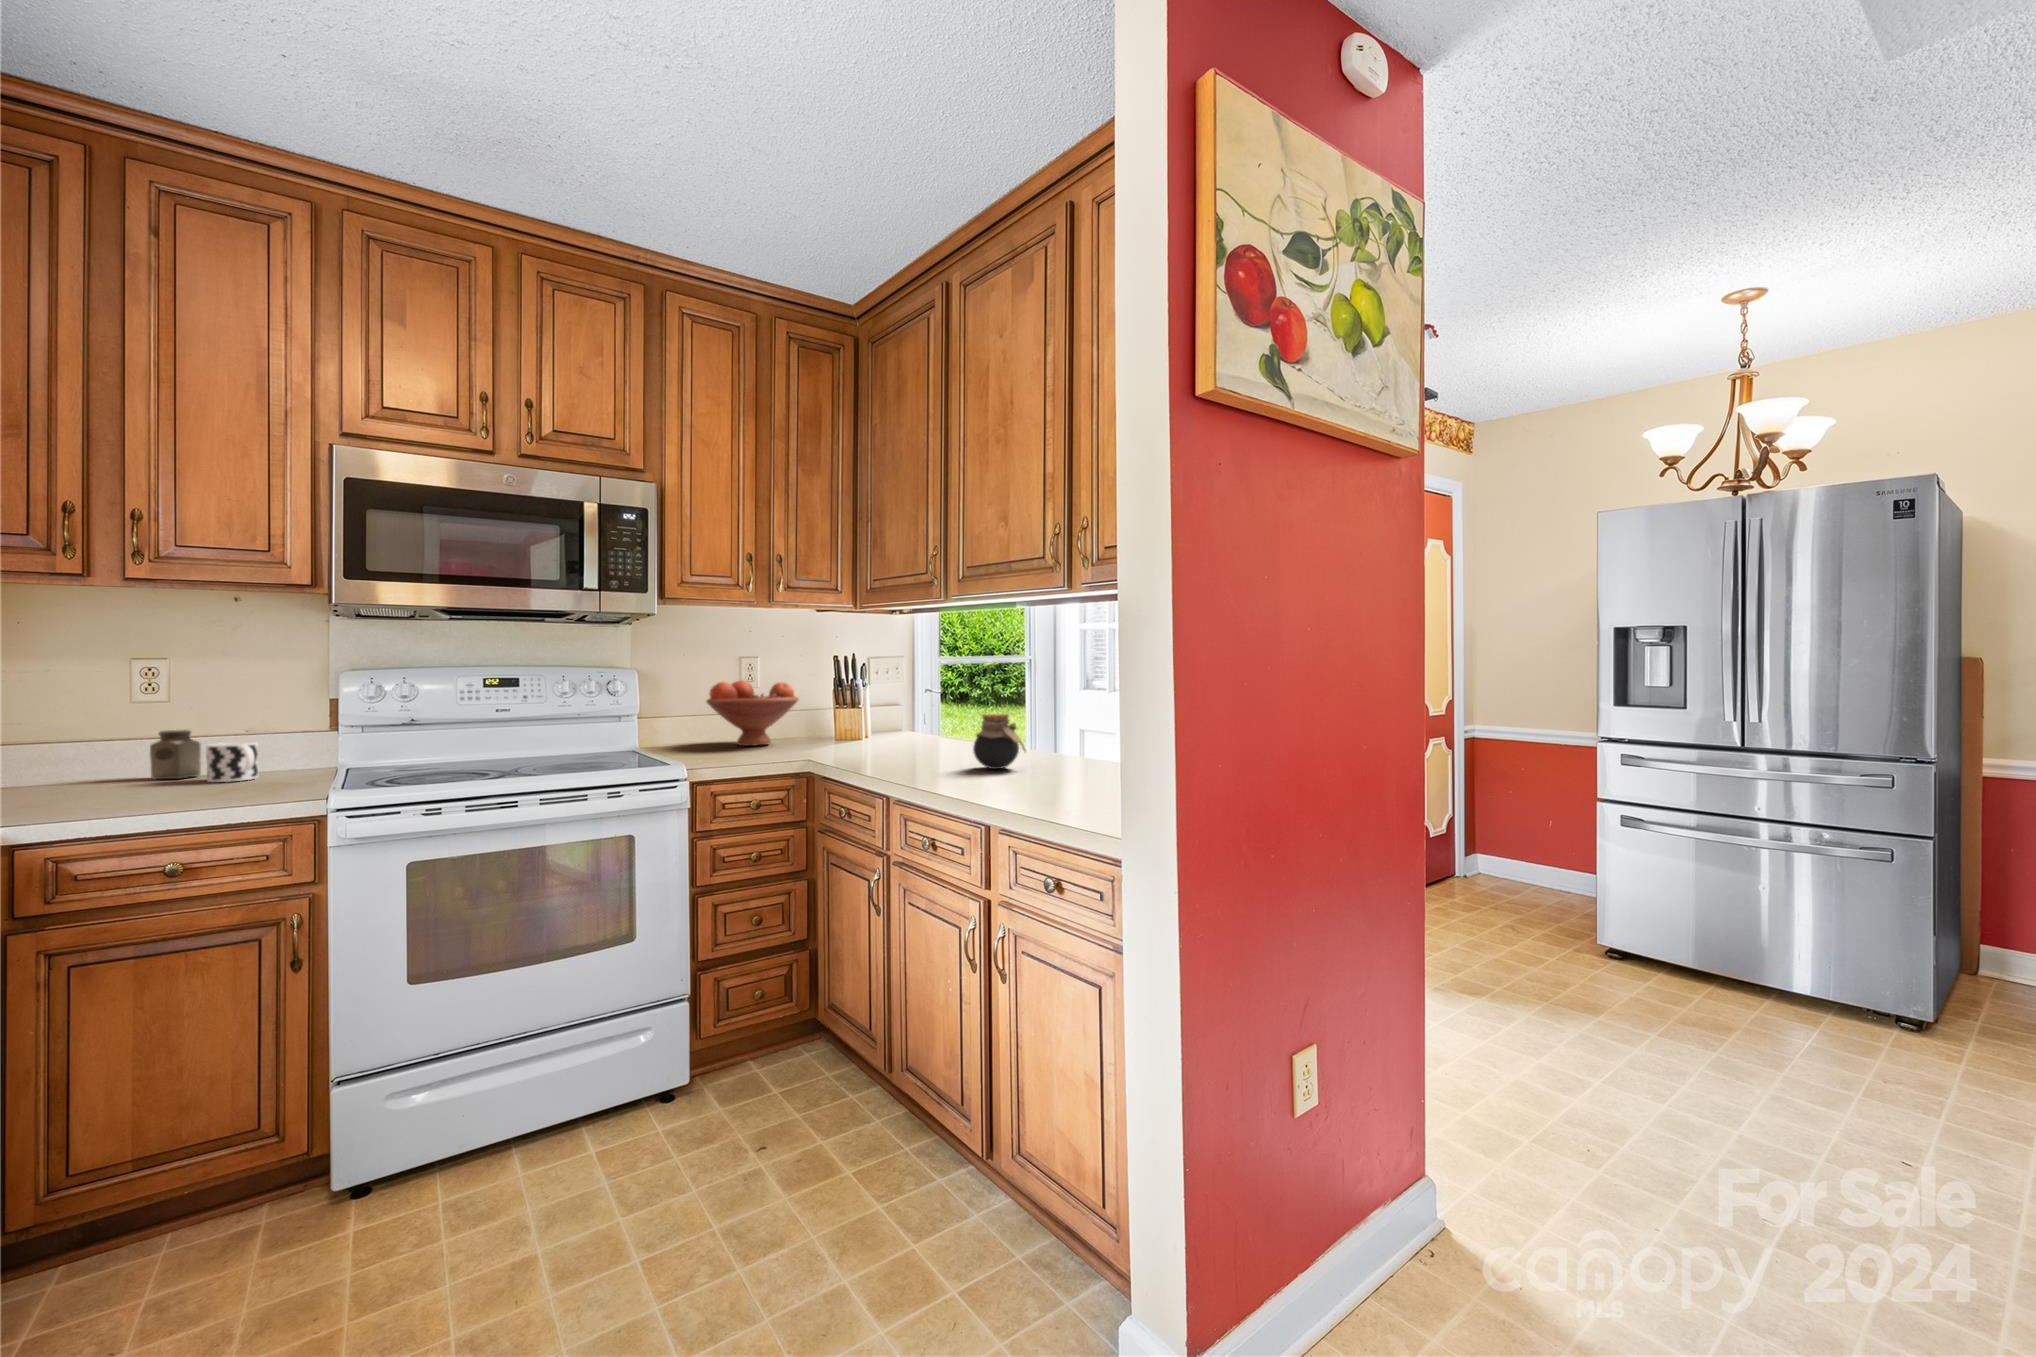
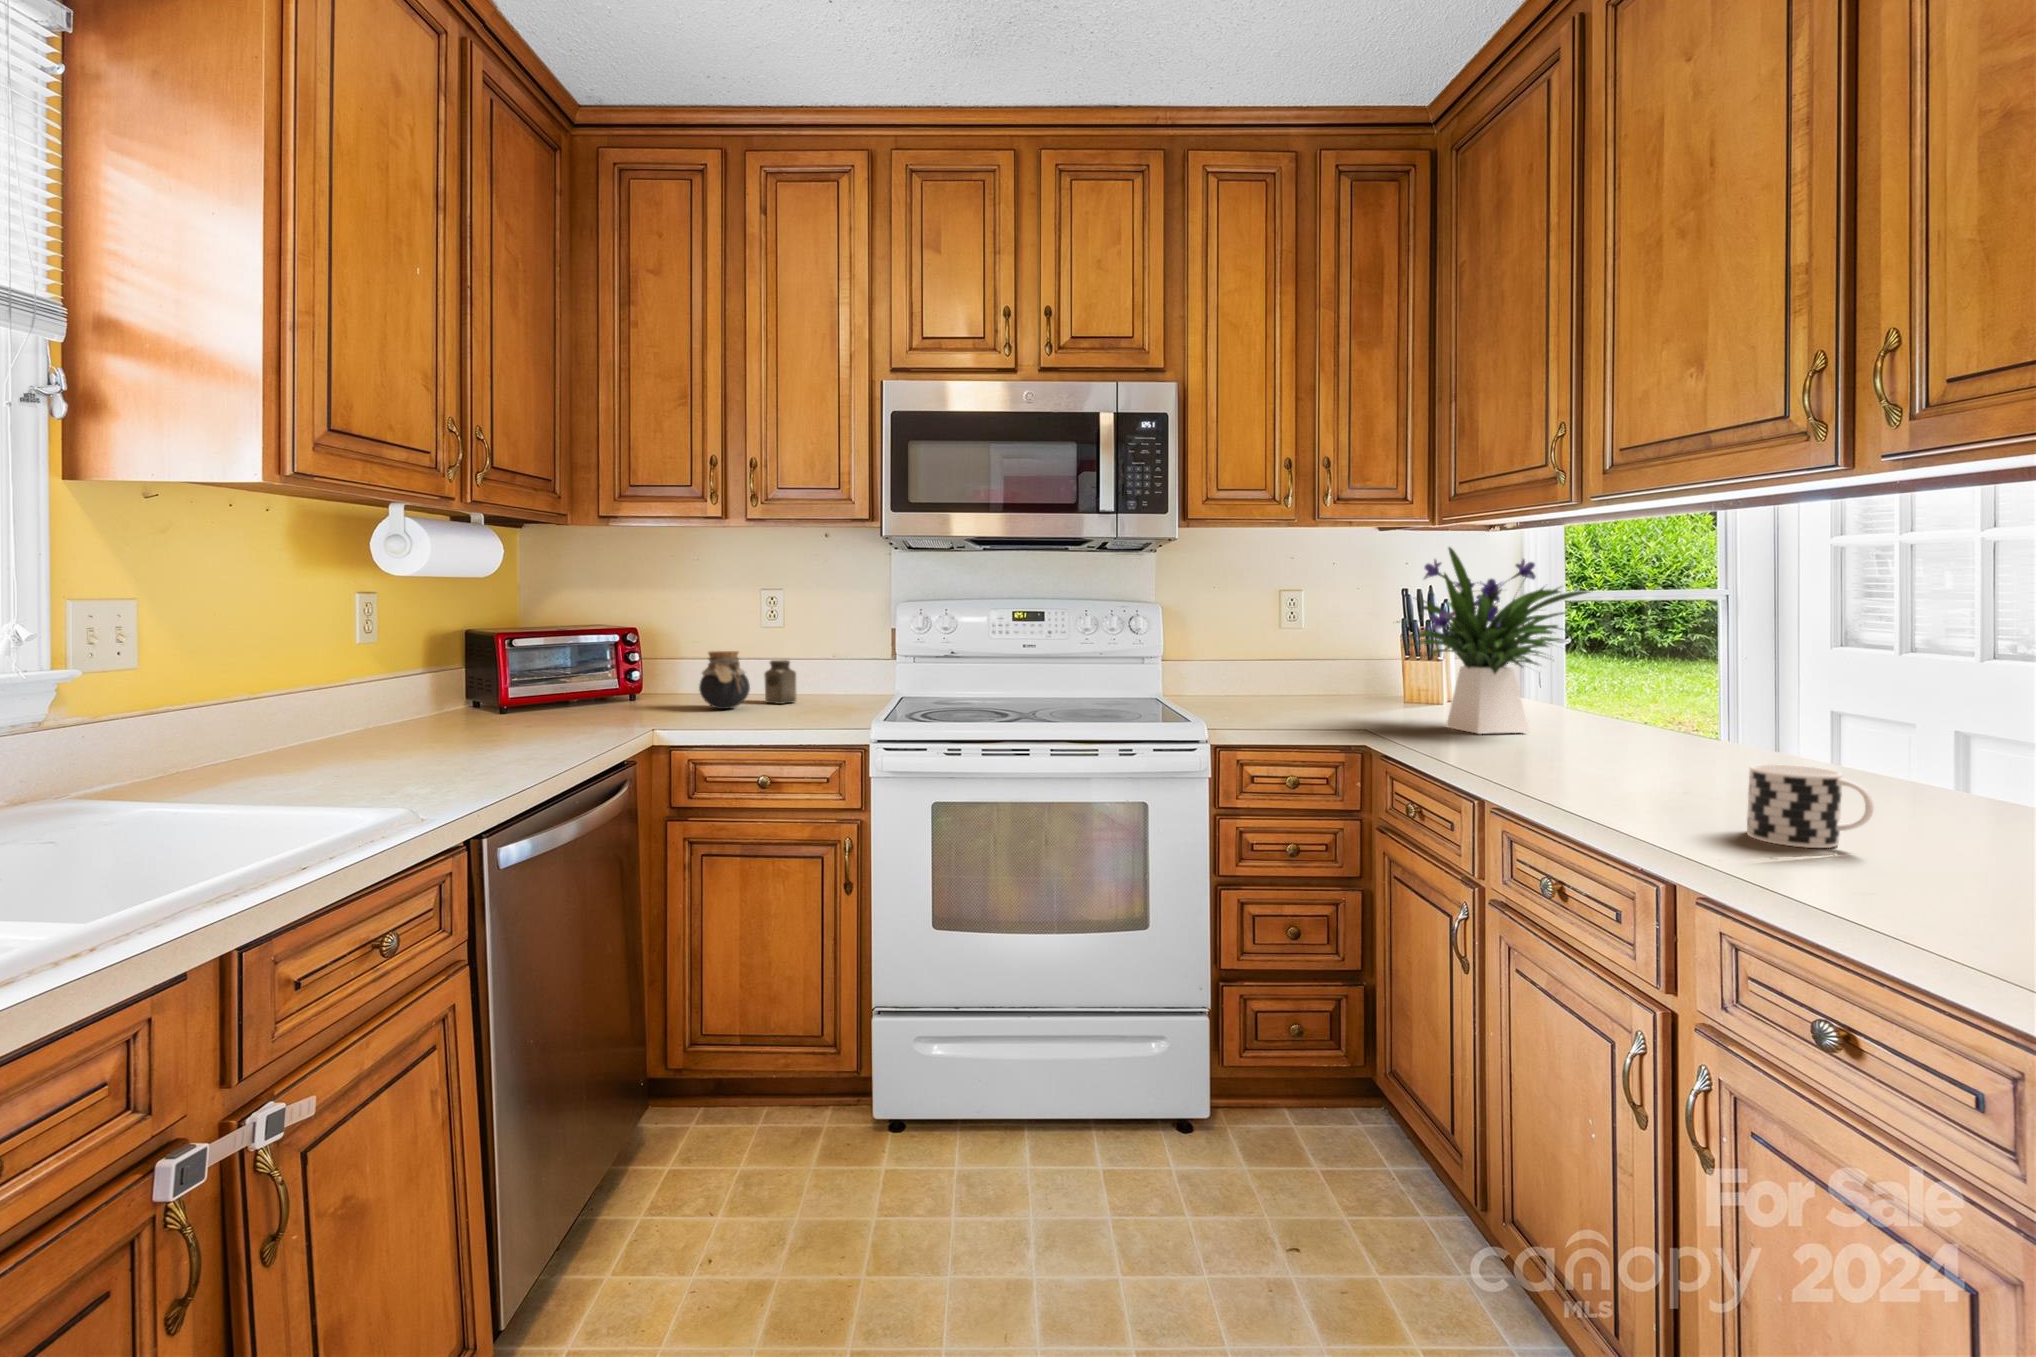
flower arrangement: none [825,626,946,754] -> present [1397,547,1592,734]
fruit bowl: present [706,680,798,746] -> none [1236,622,1354,707]
jar: present [973,714,1026,769] -> present [699,651,750,709]
cup: present [206,742,258,782] -> present [1747,764,1874,848]

